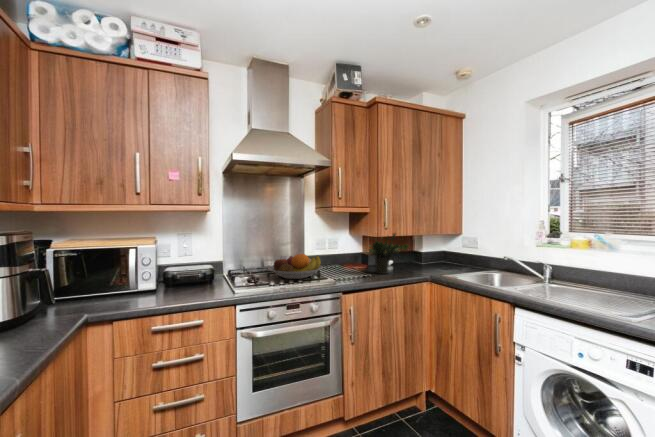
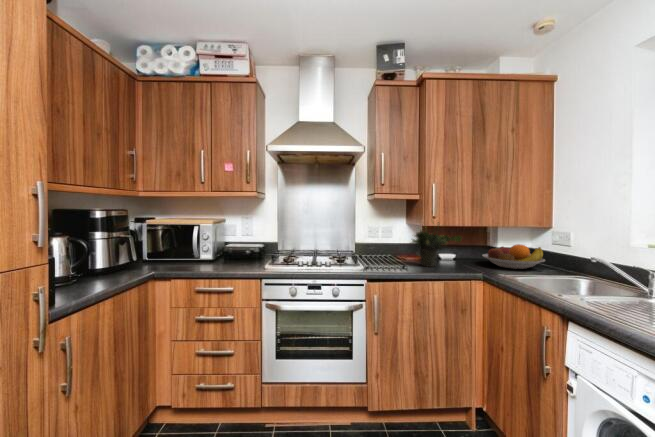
fruit bowl: present [268,254,323,279] -> present [483,244,545,269]

